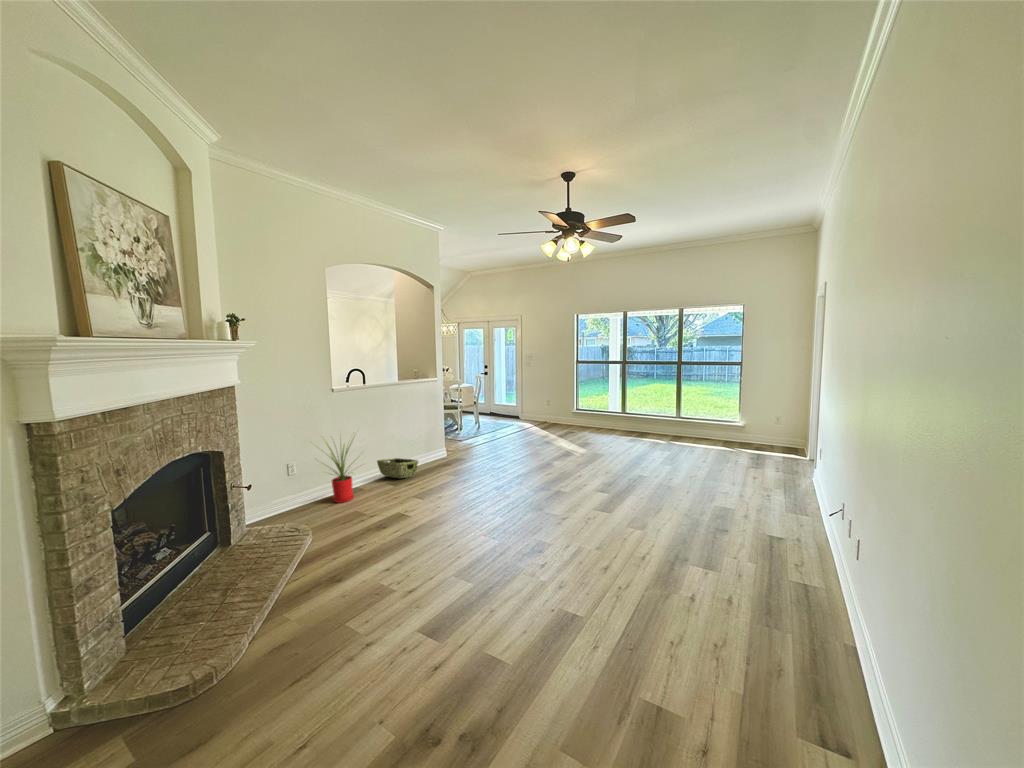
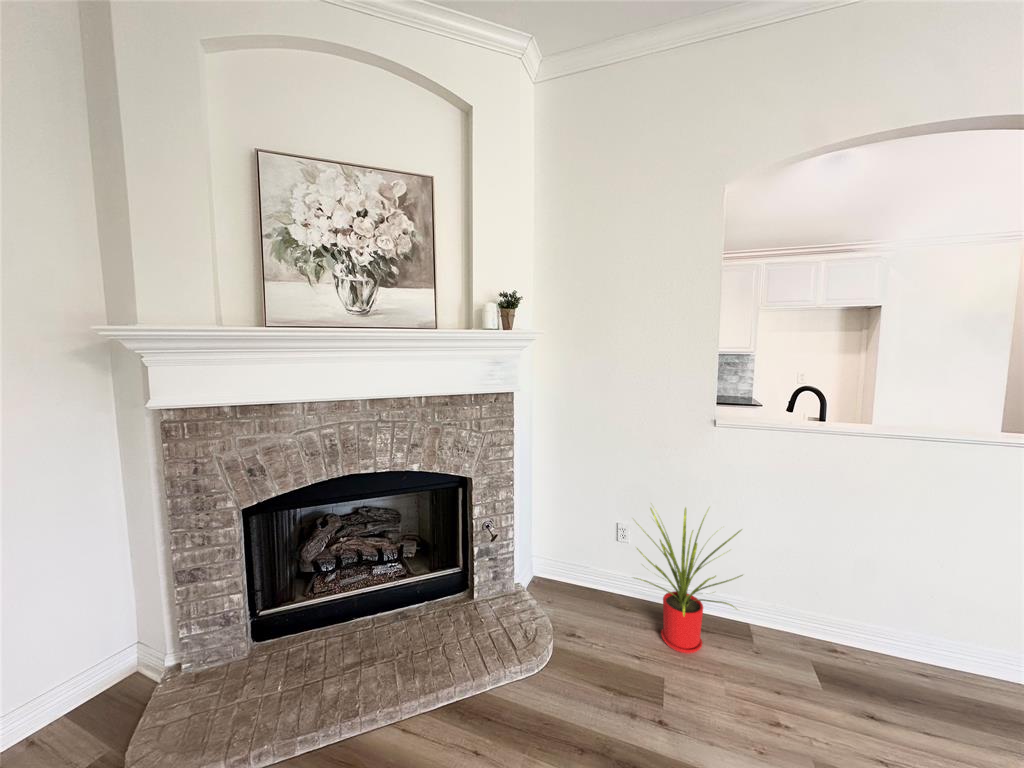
woven basket: present [377,458,418,478] -> none [813,607,925,714]

